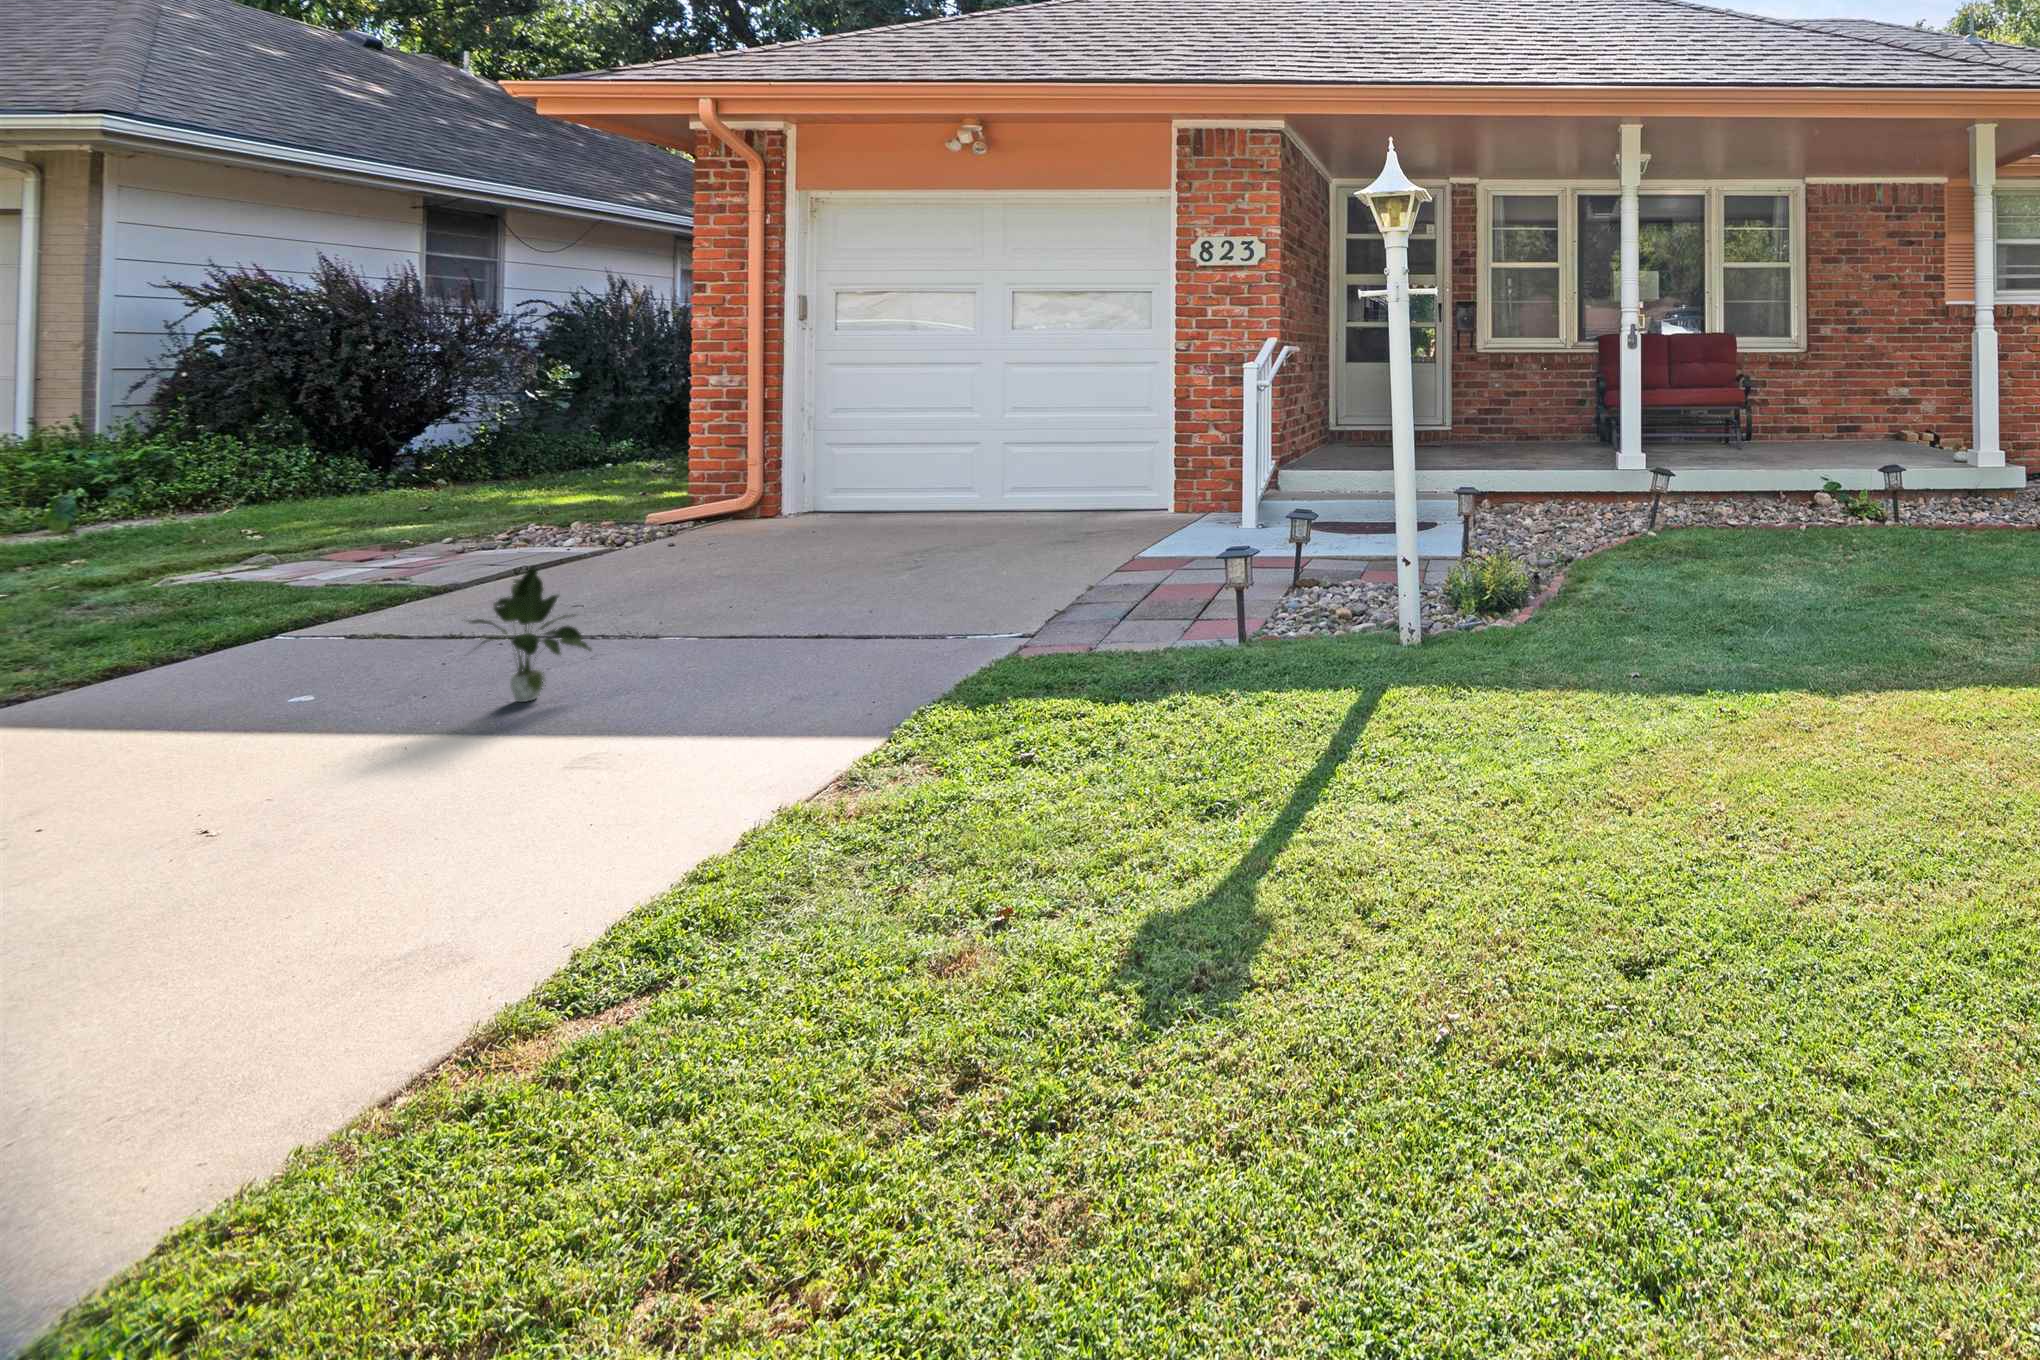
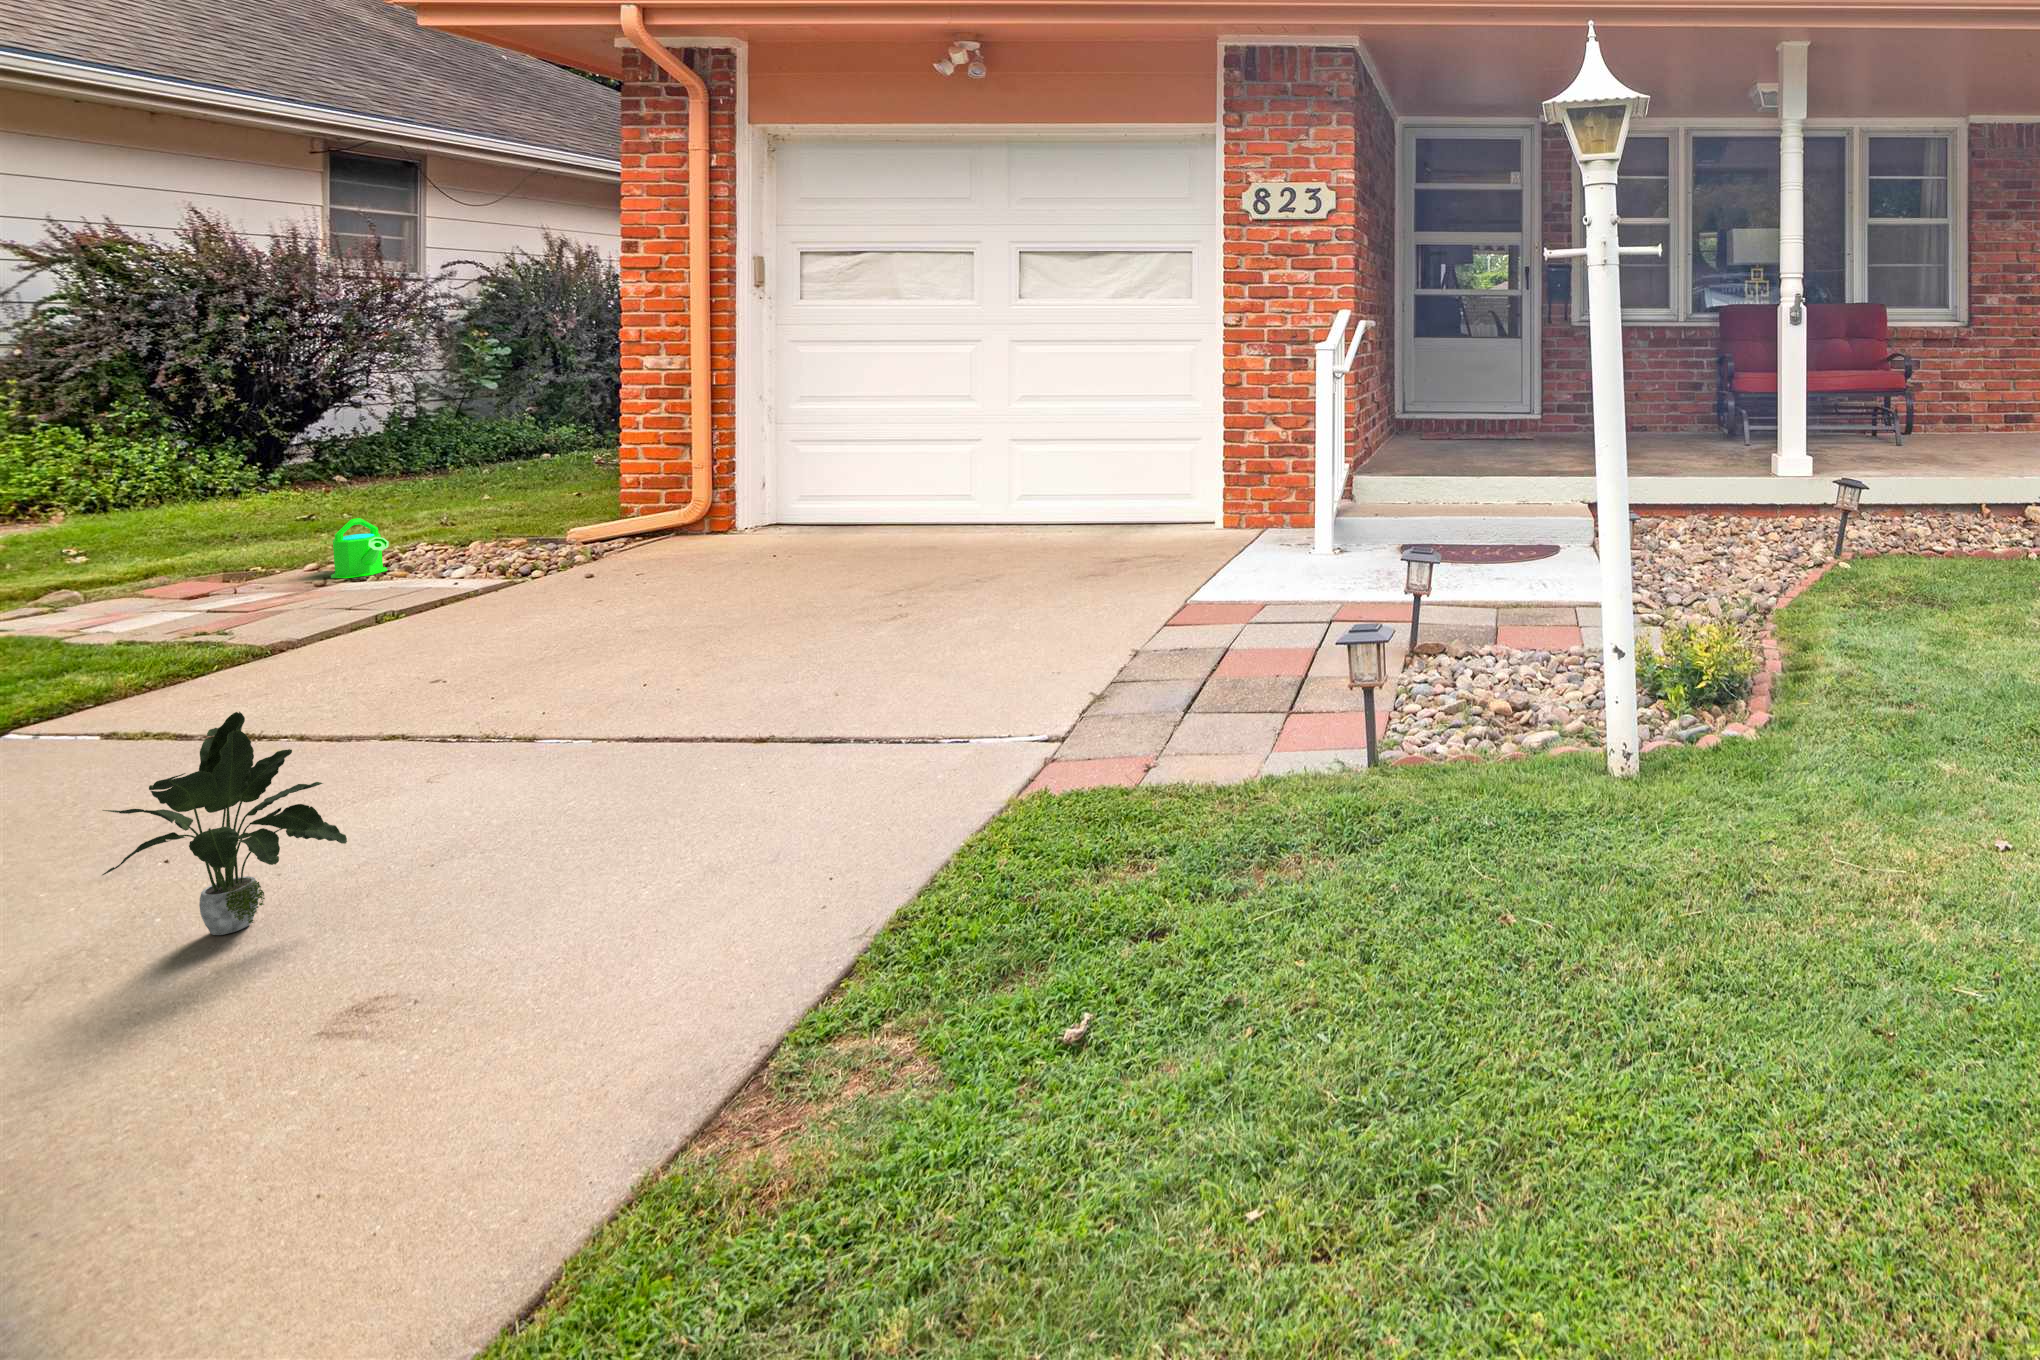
watering can: none [479,496,525,542] -> present [331,518,389,578]

